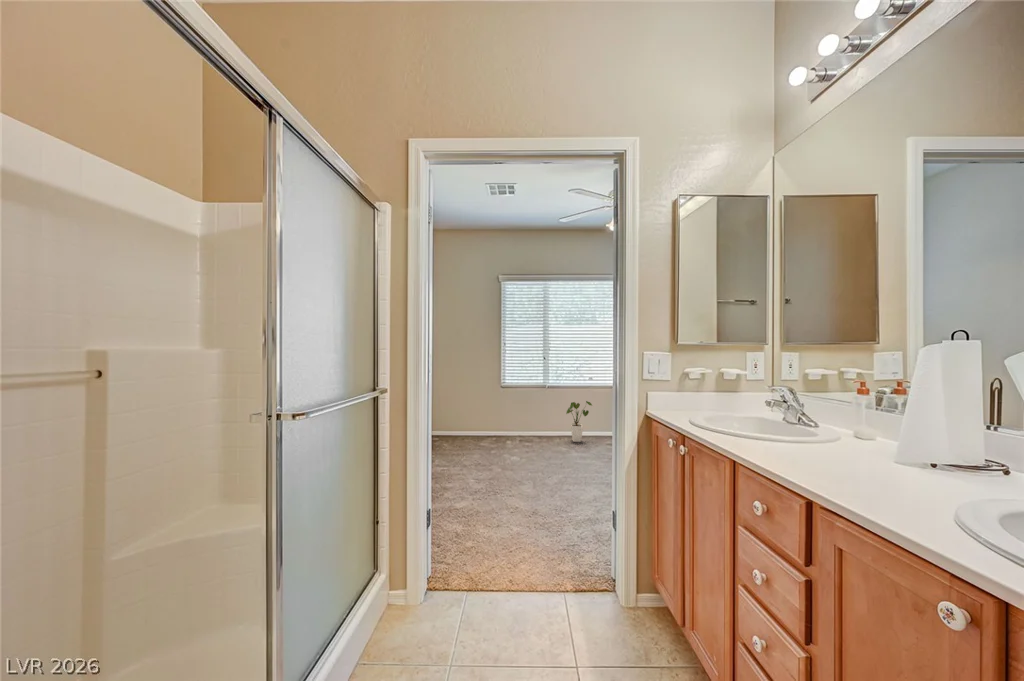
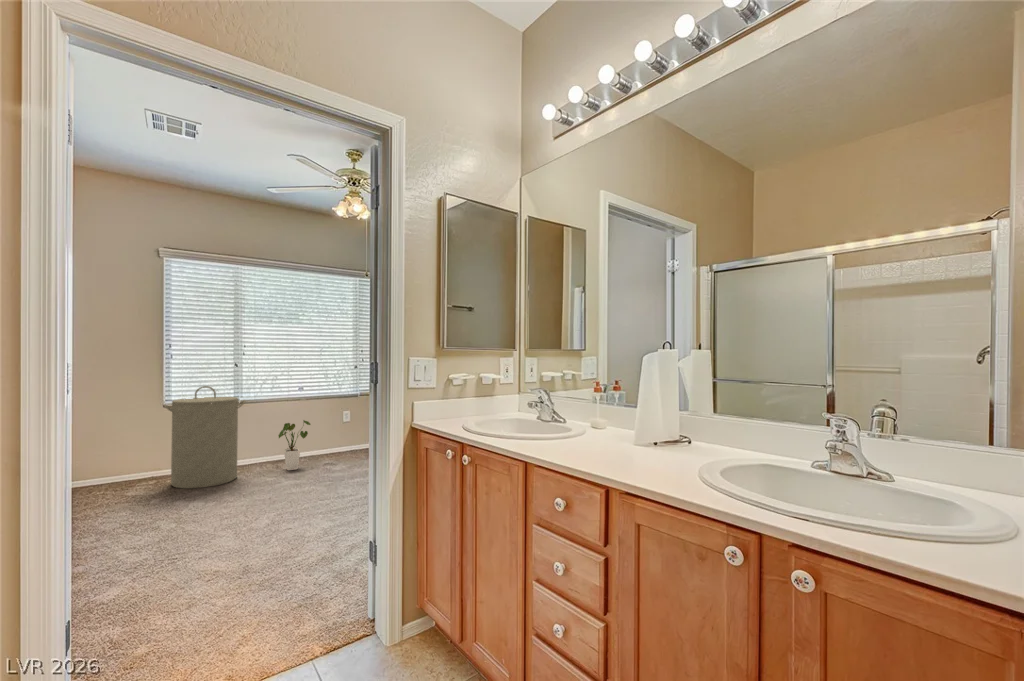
laundry hamper: none [489,368,542,446] -> present [164,386,246,489]

